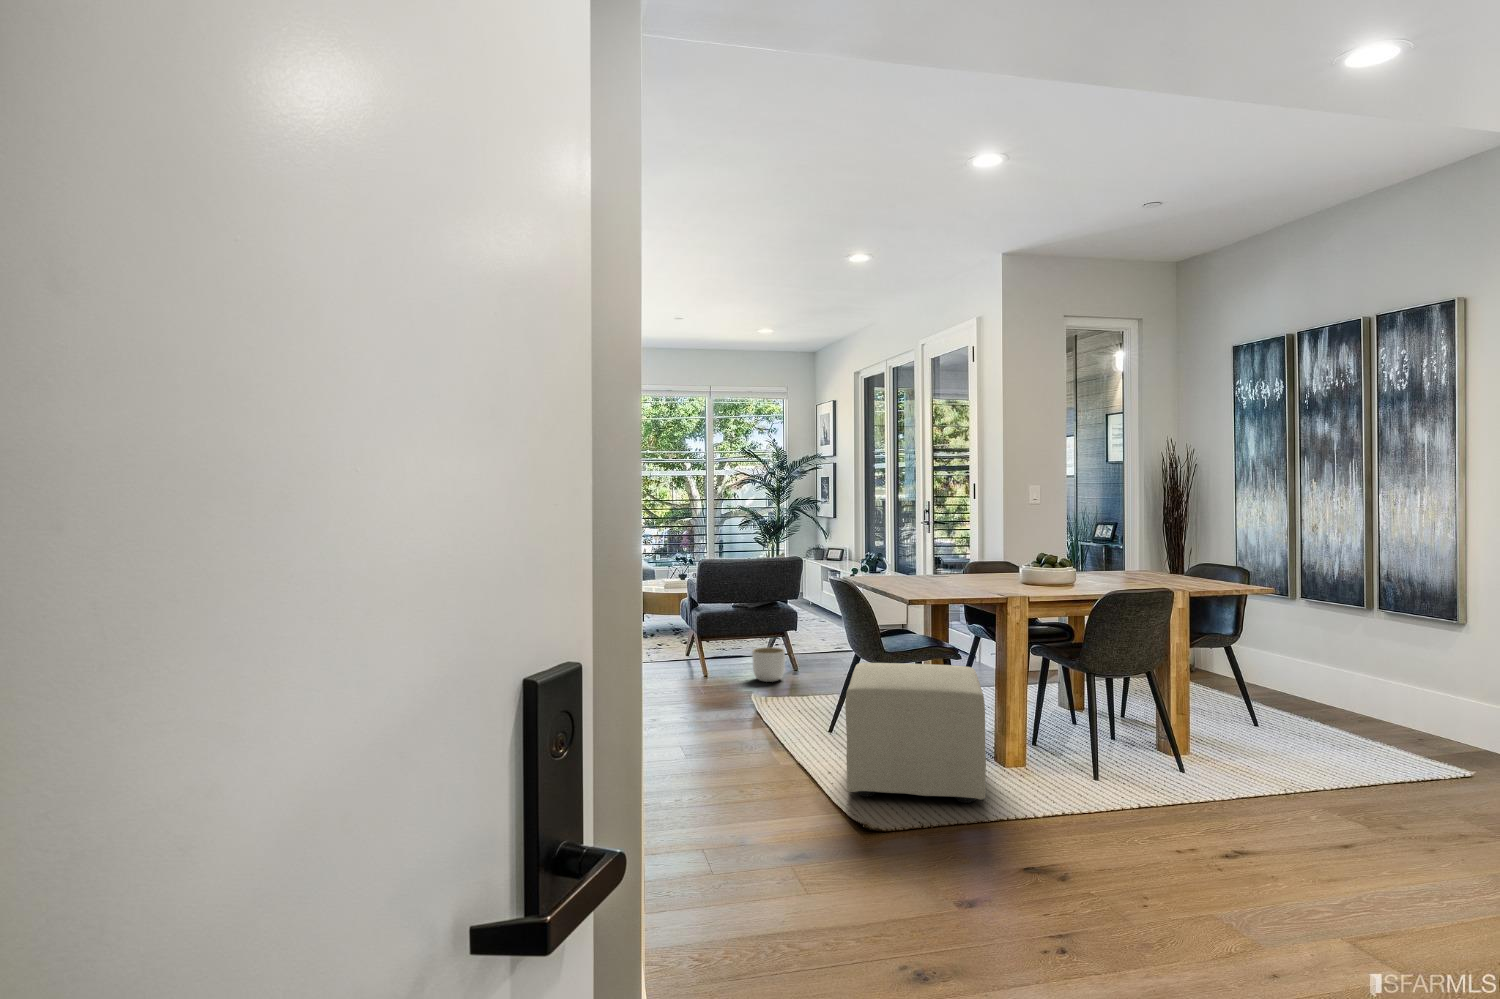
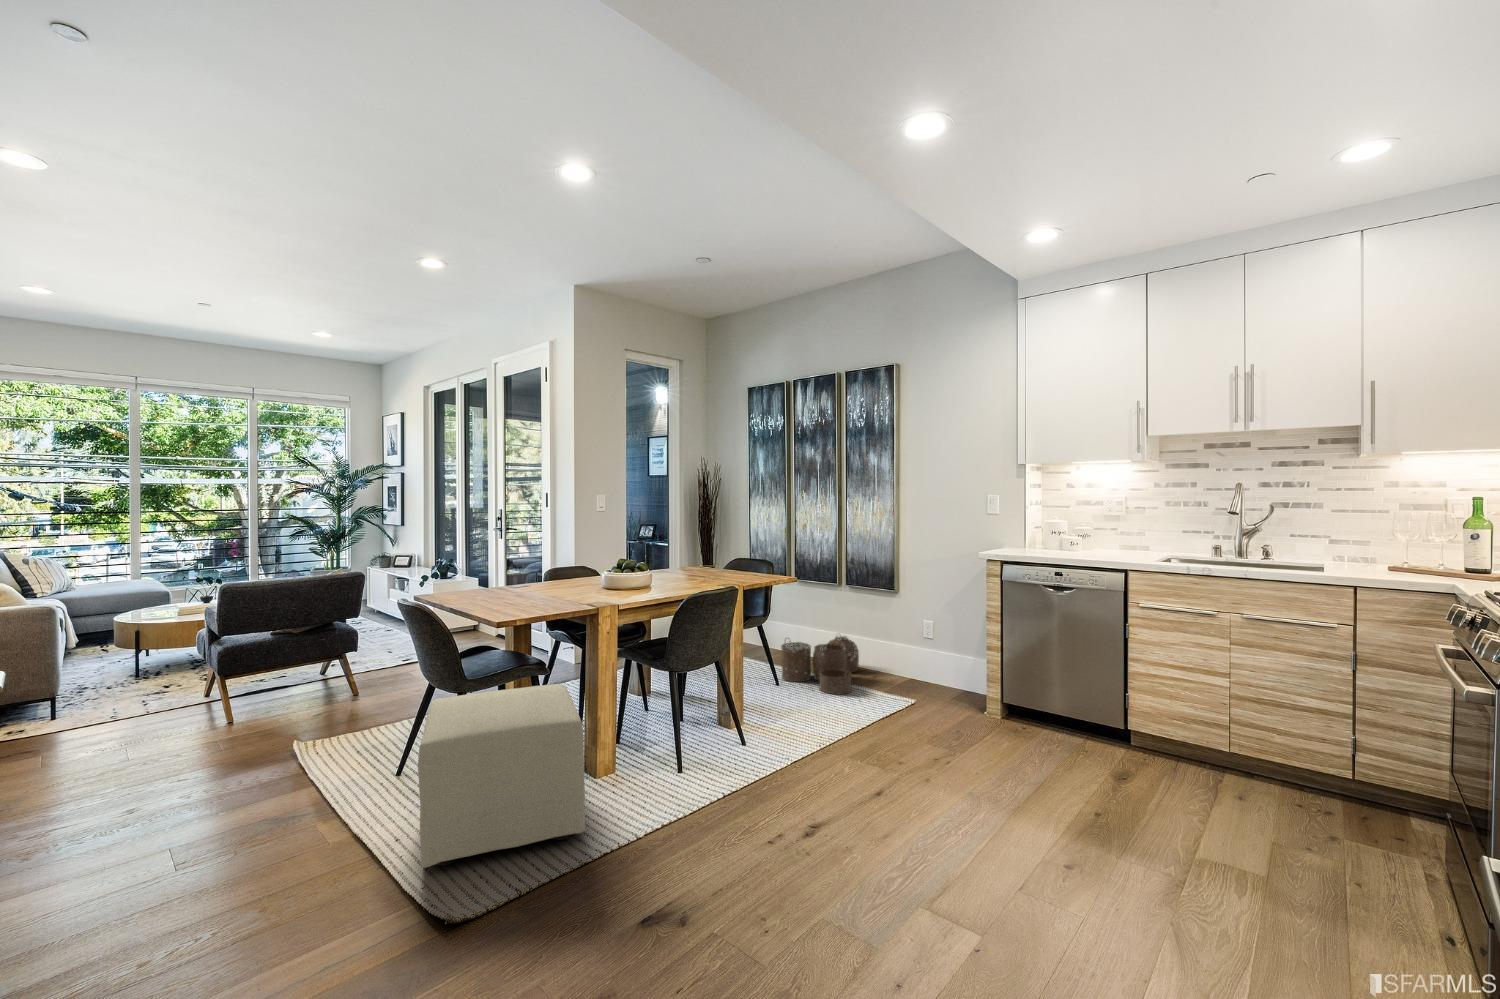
planter: present [752,647,785,682] -> none [297,676,341,718]
woven basket: none [1262,670,1395,749] -> present [781,636,859,695]

